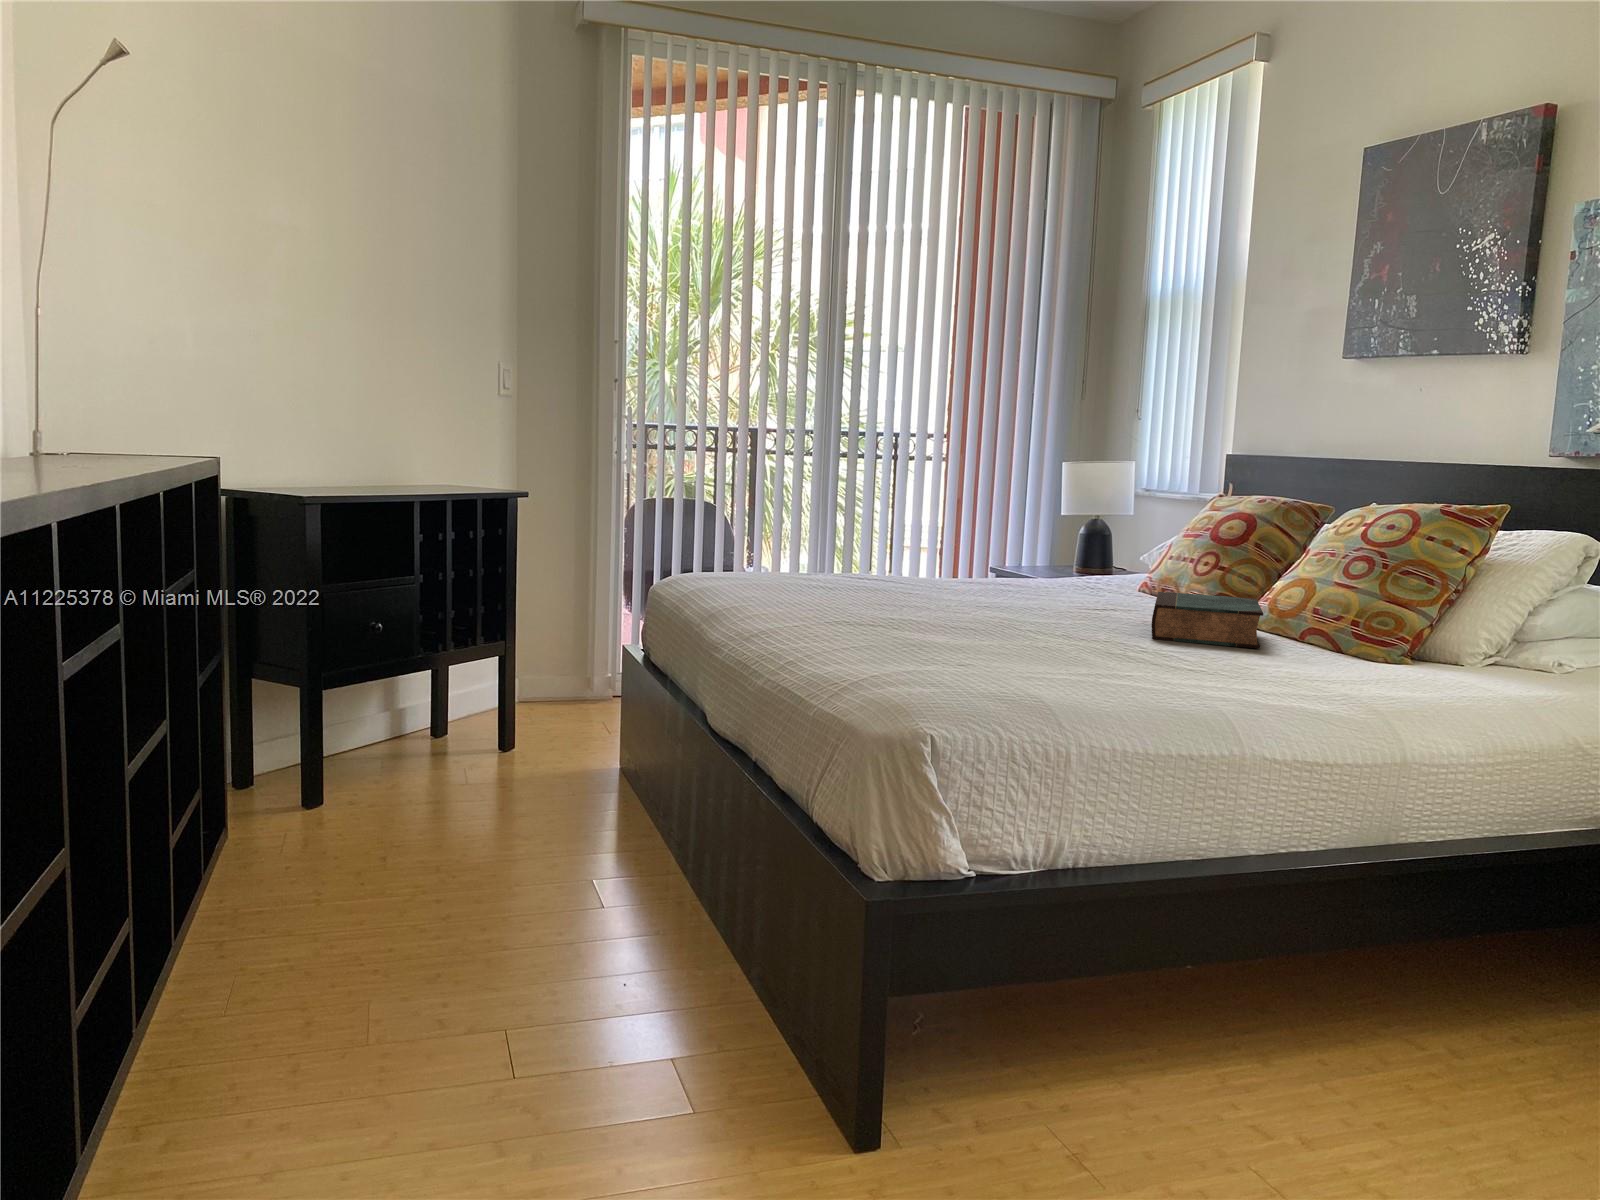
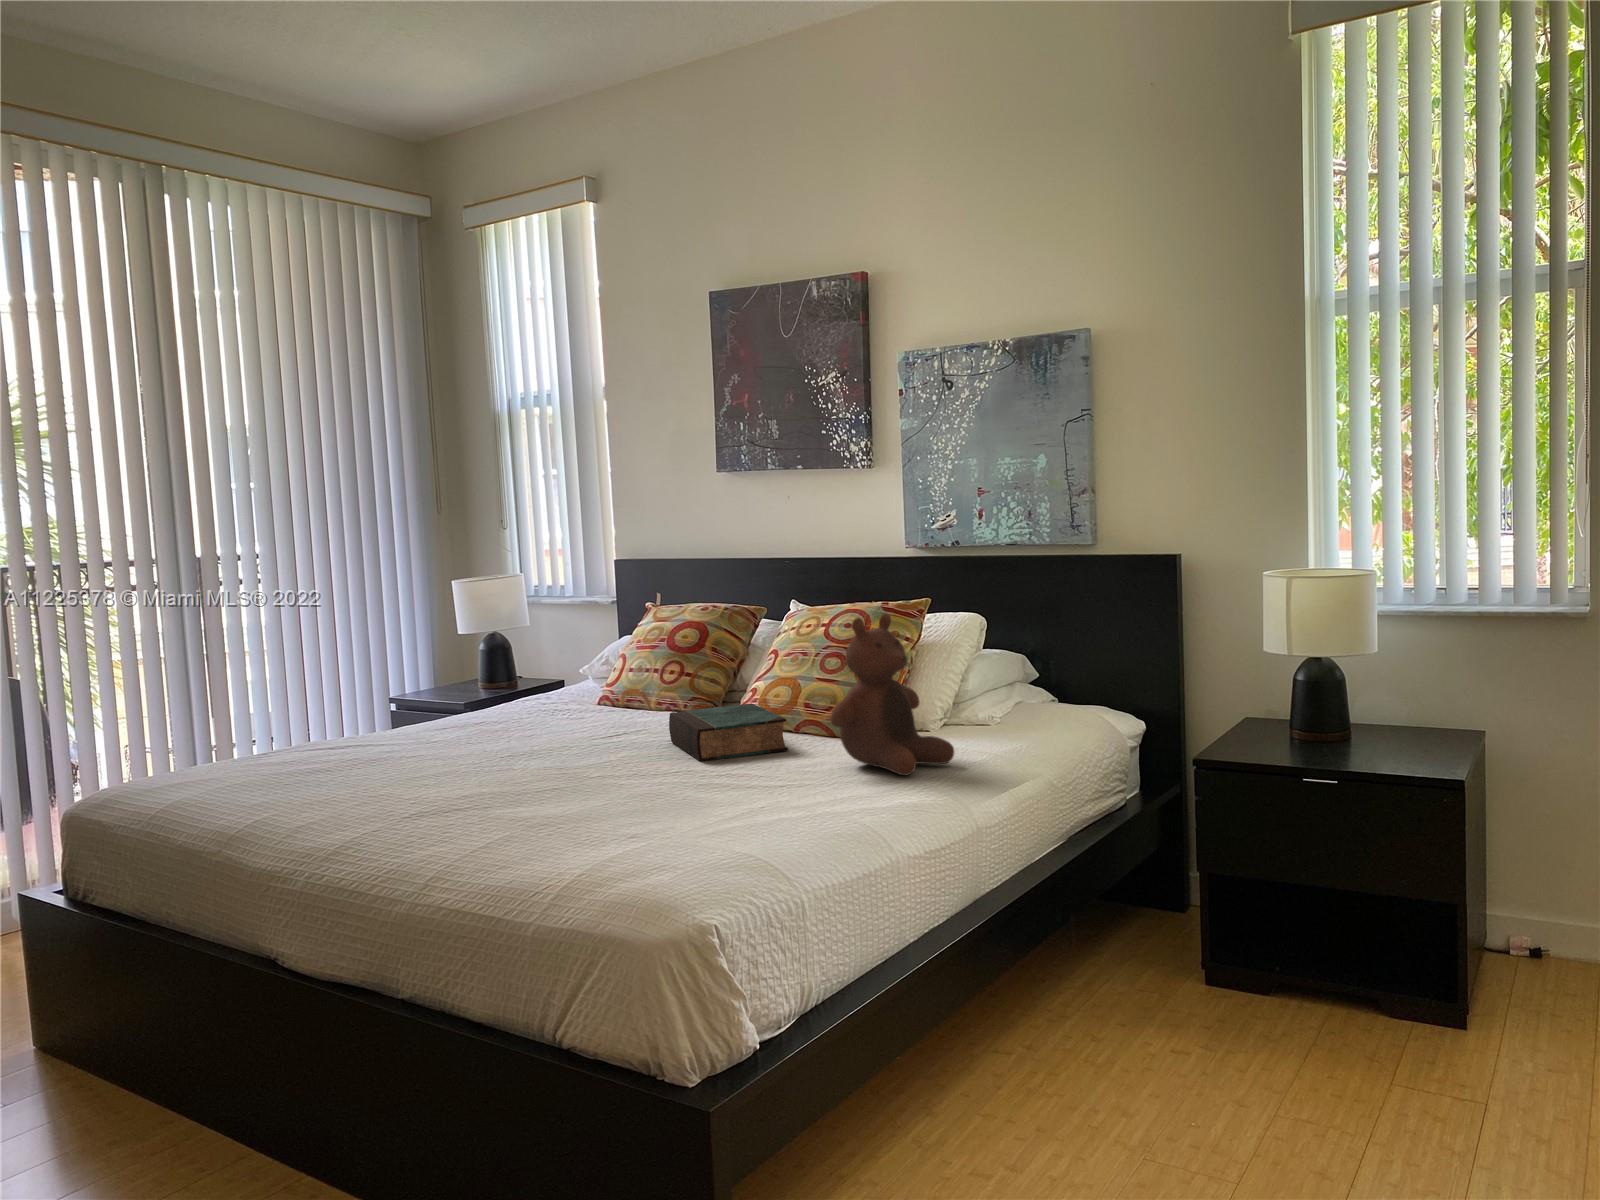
stuffed bear: none [1274,497,1432,690] -> present [830,613,954,775]

